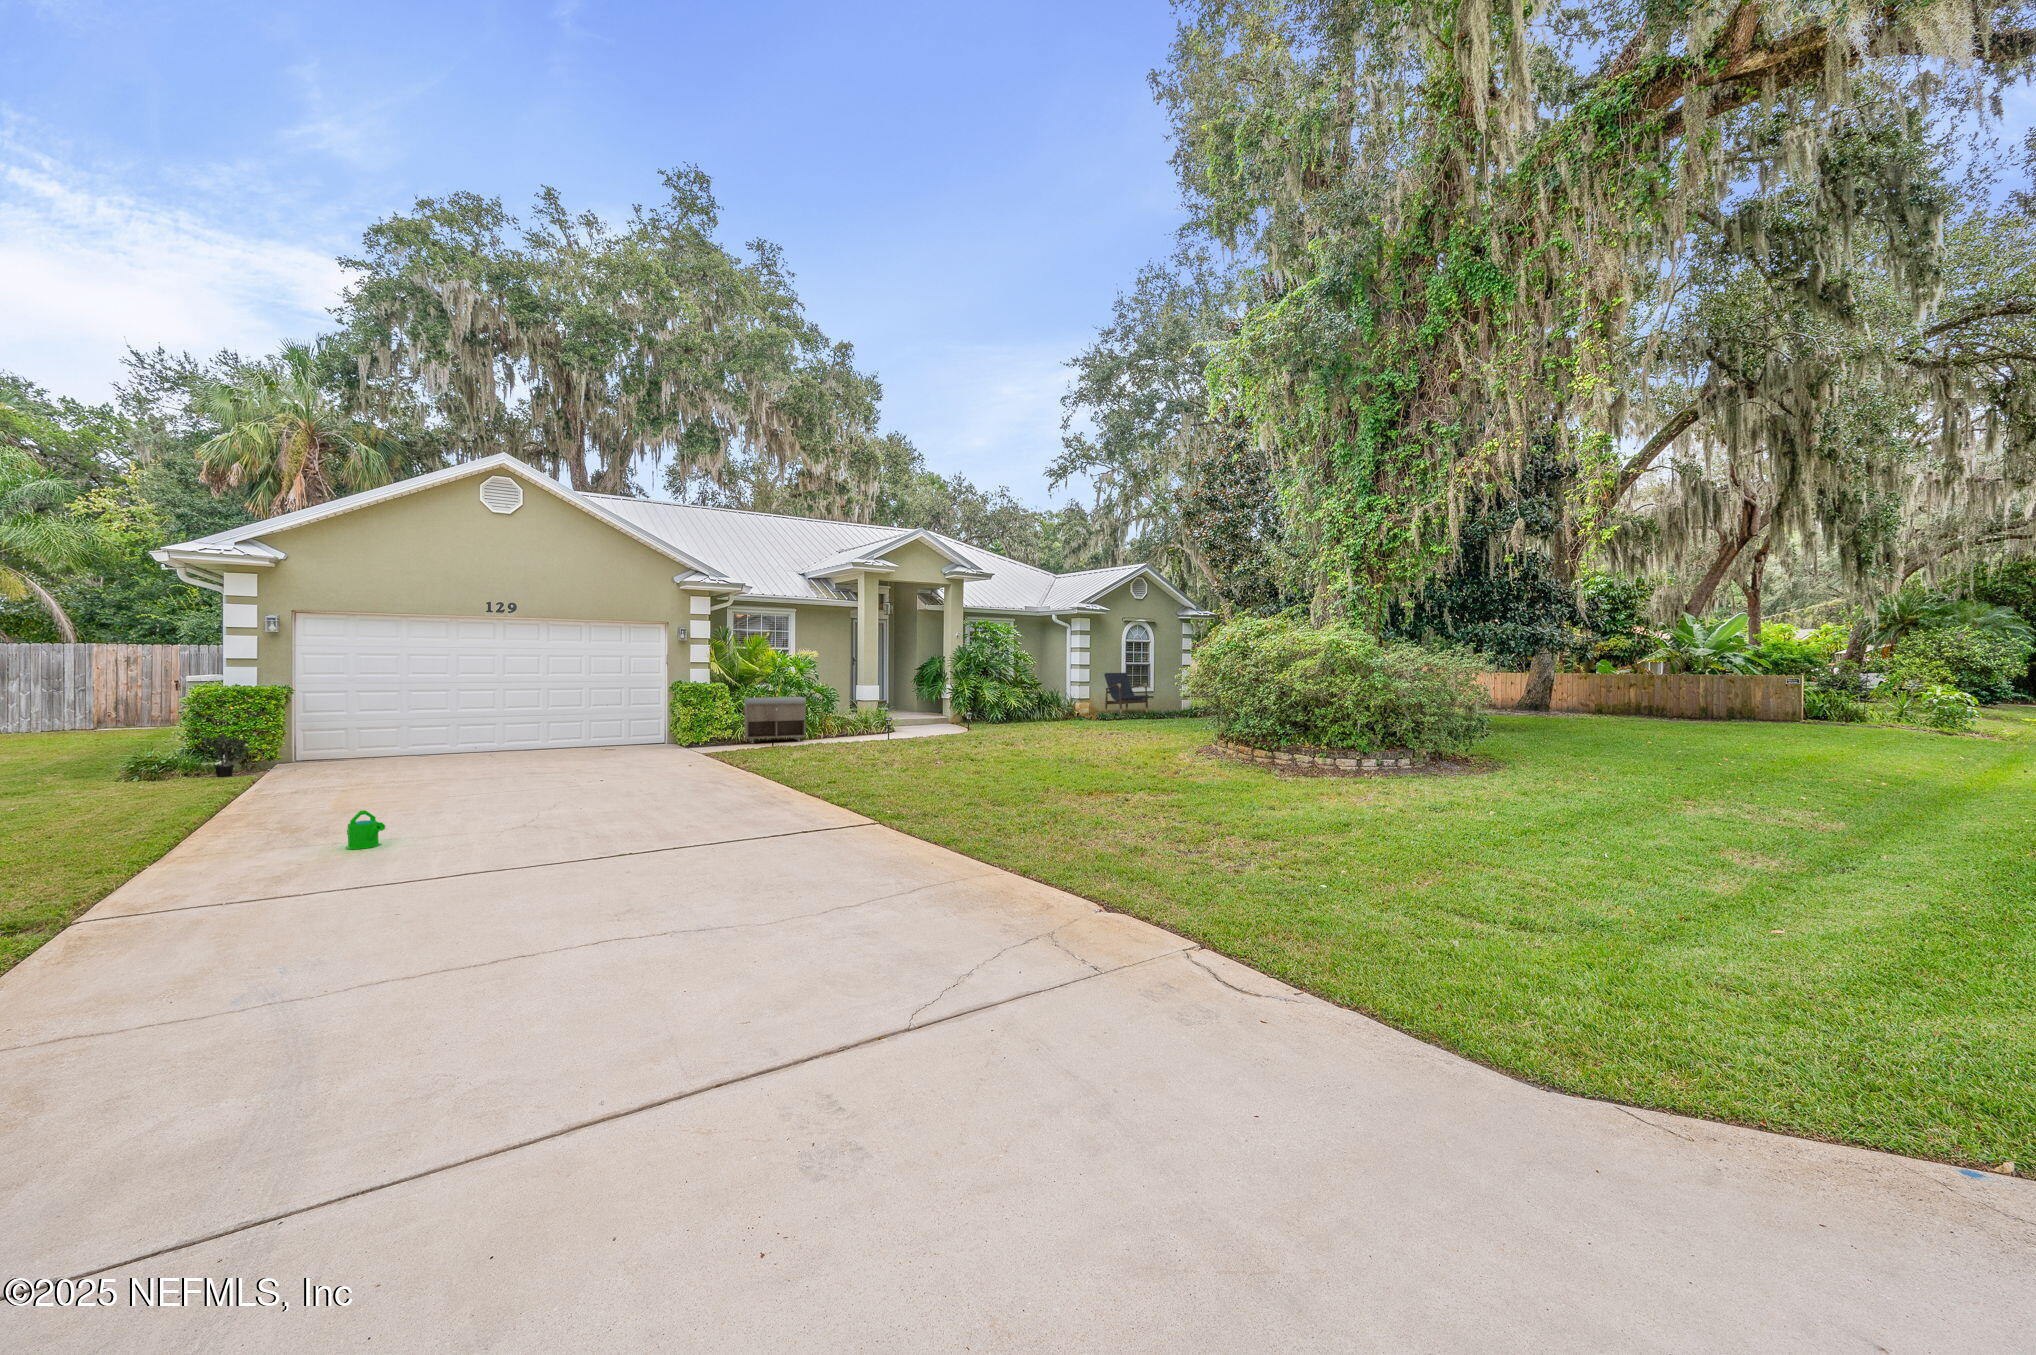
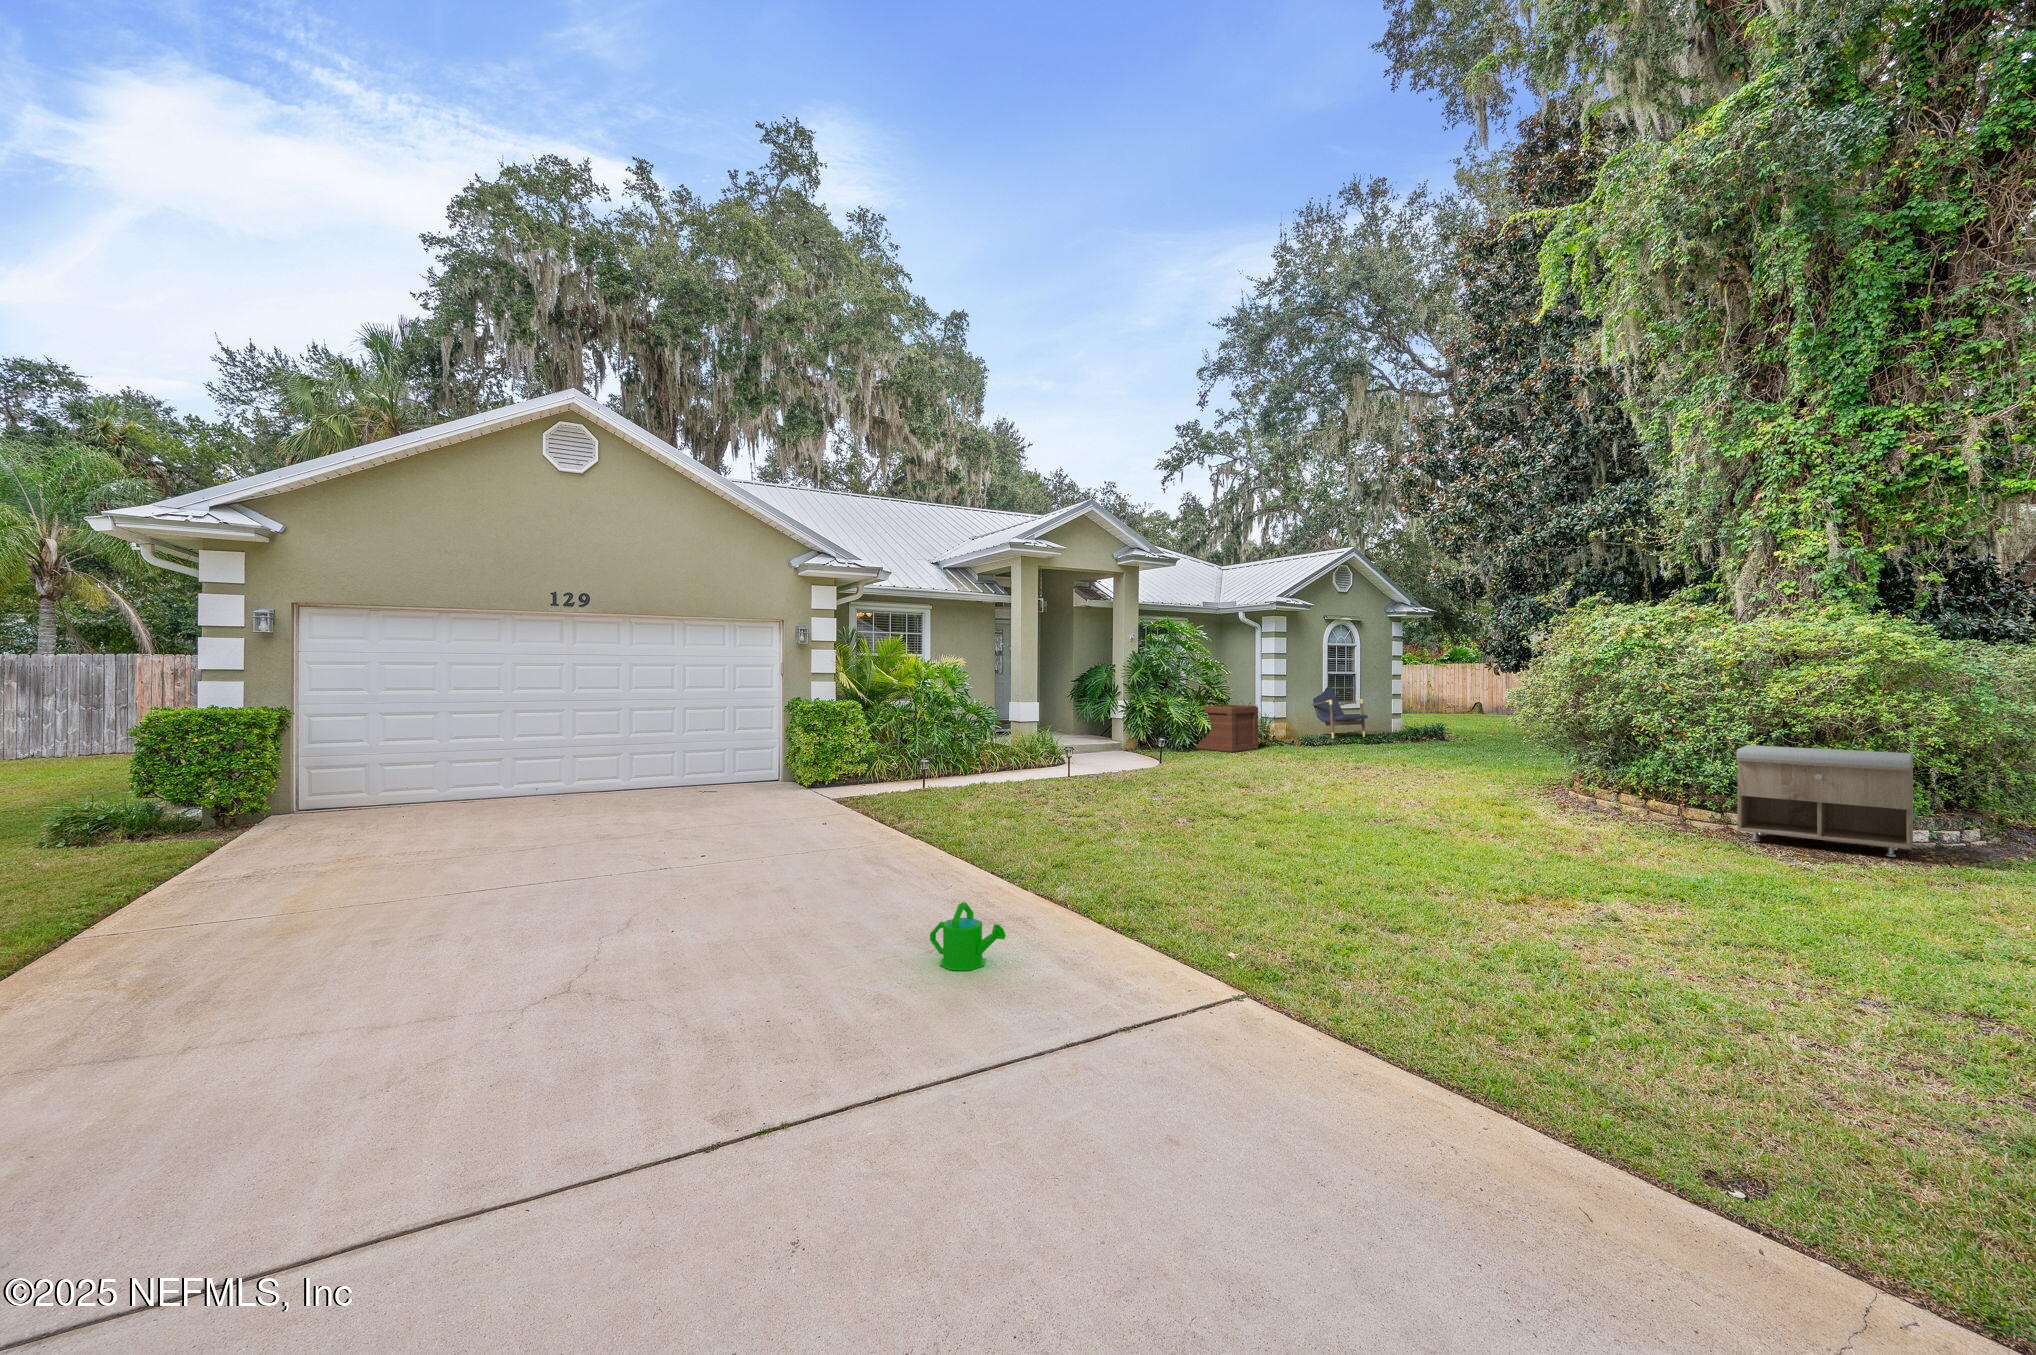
wooden crate: none [1005,687,1052,723] -> present [1196,705,1258,752]
storage bench: present [745,697,806,743] -> present [1737,745,1913,857]
potted plant: present [200,734,251,777] -> none [149,773,224,835]
watering can: present [346,810,385,849] -> present [930,902,1006,970]

